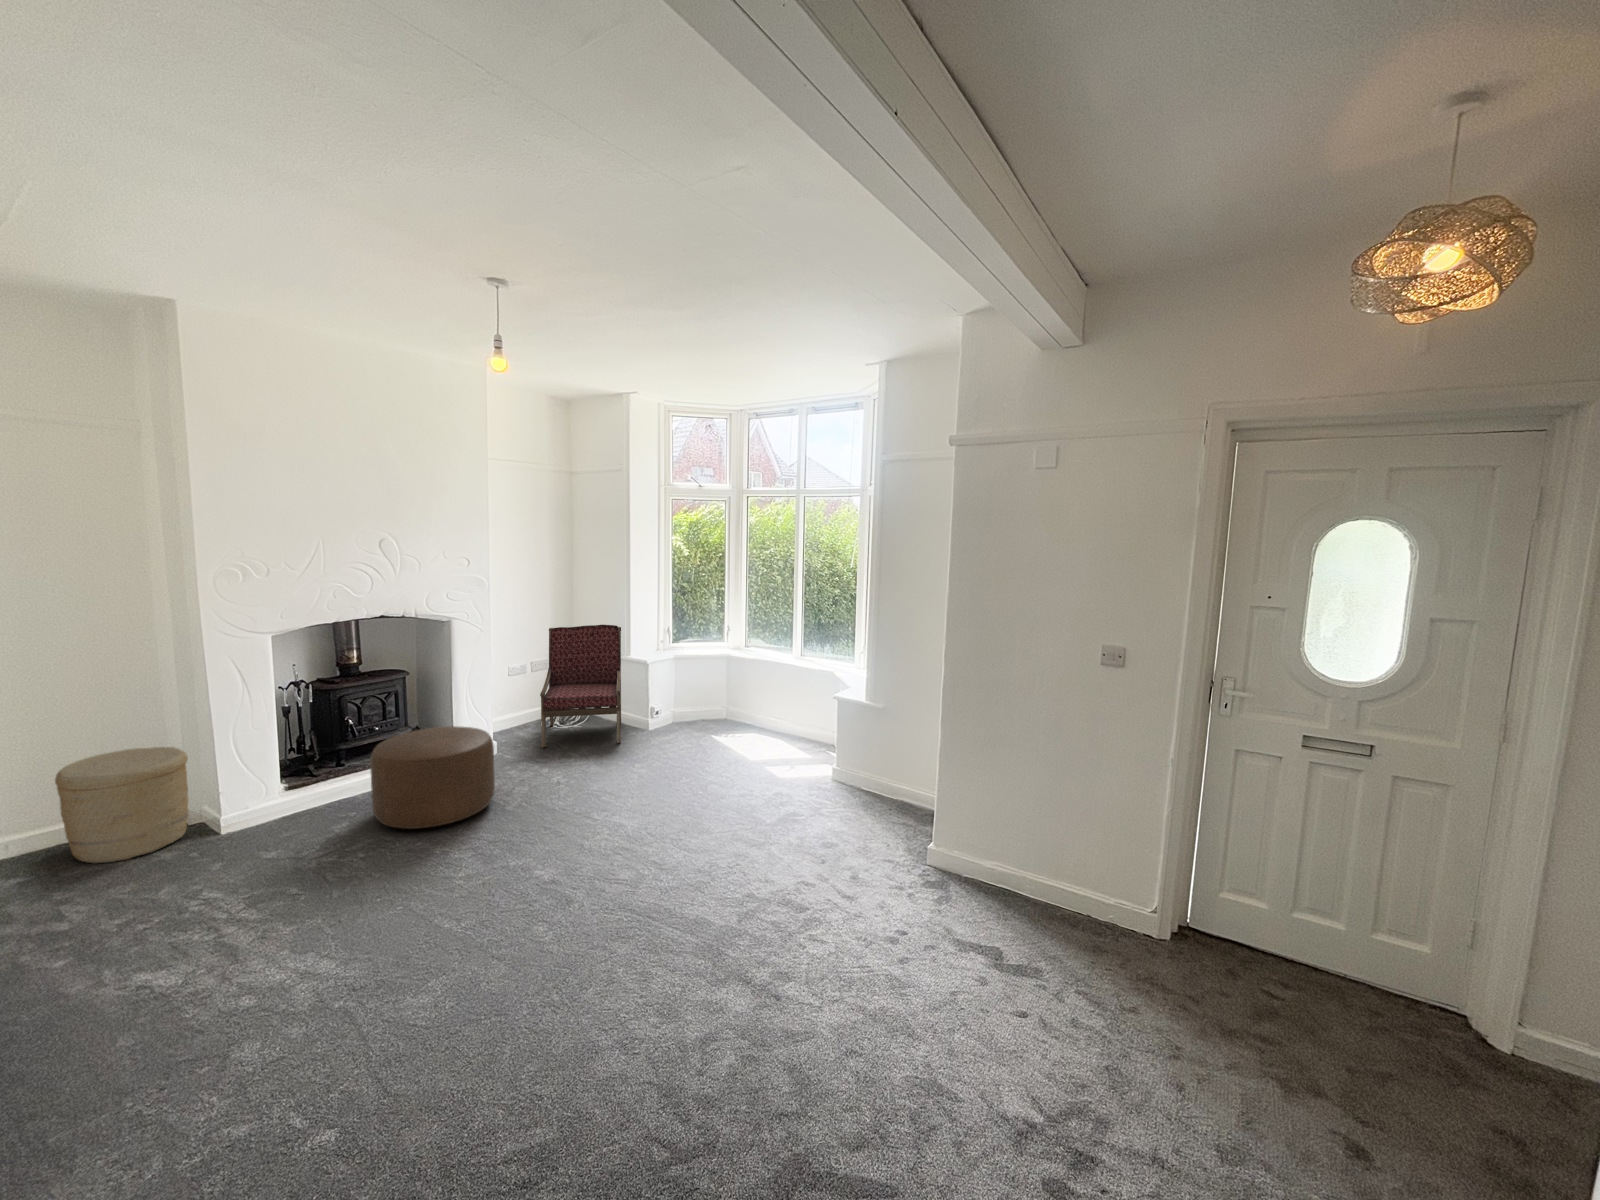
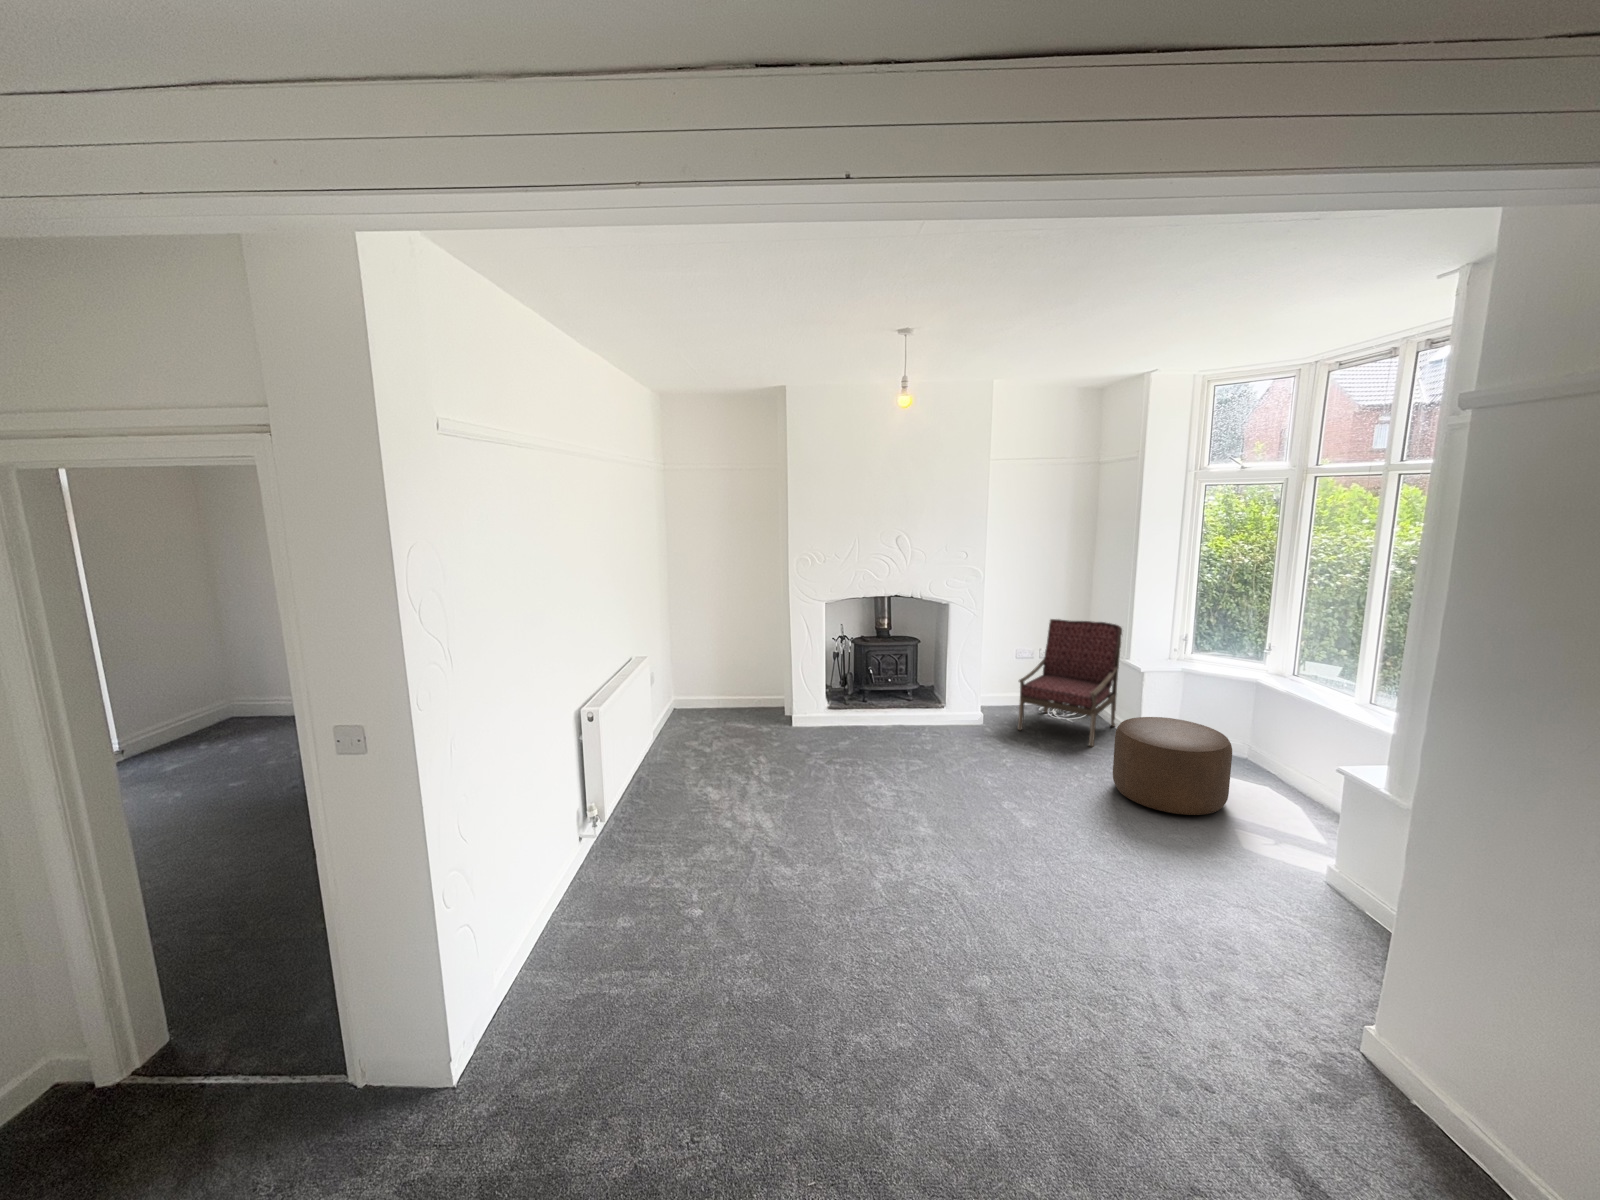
ottoman: present [370,726,495,829] -> present [1113,717,1232,815]
woven basket: present [55,747,188,863] -> none [728,663,783,728]

